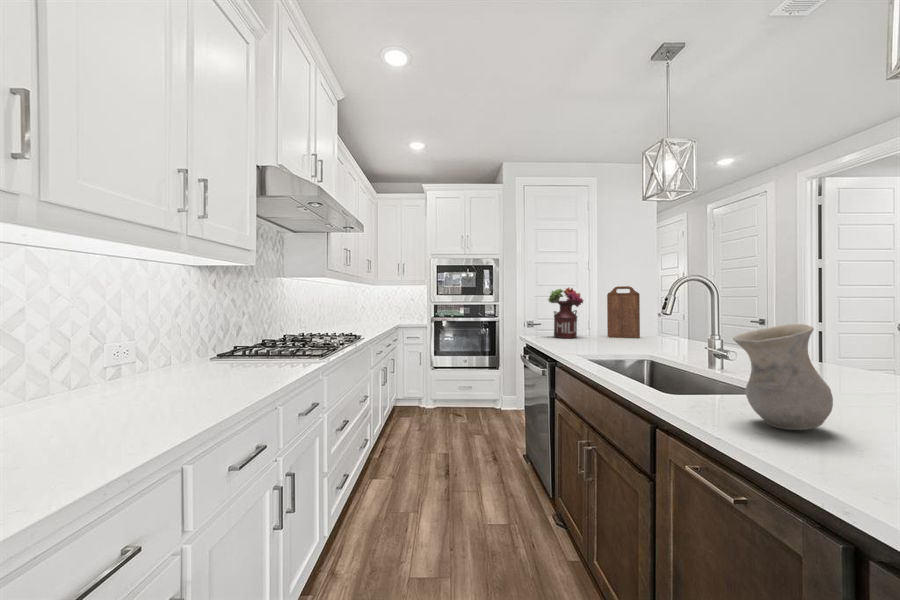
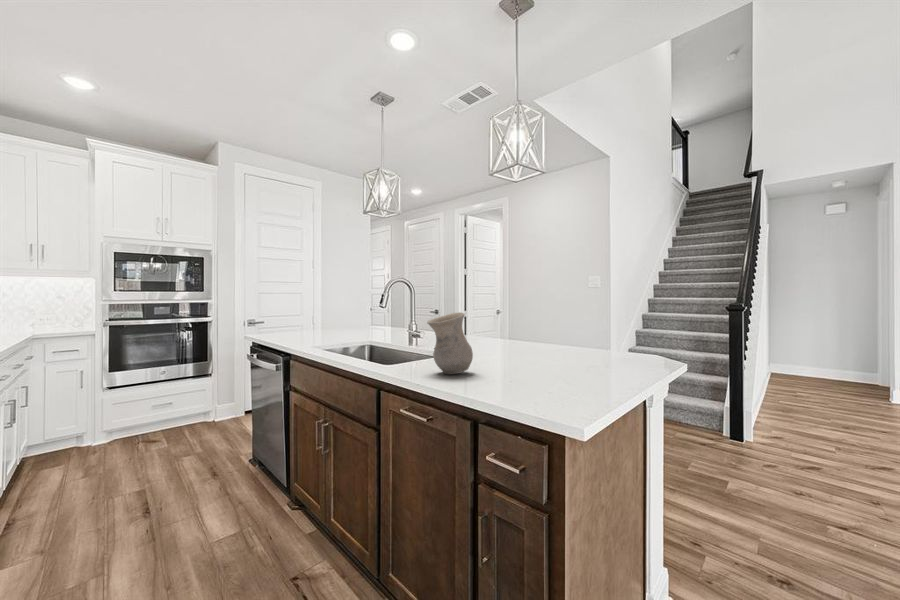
cutting board: present [607,286,640,338] -> none [332,289,359,334]
flower arrangement: present [548,288,584,338] -> none [276,288,312,337]

